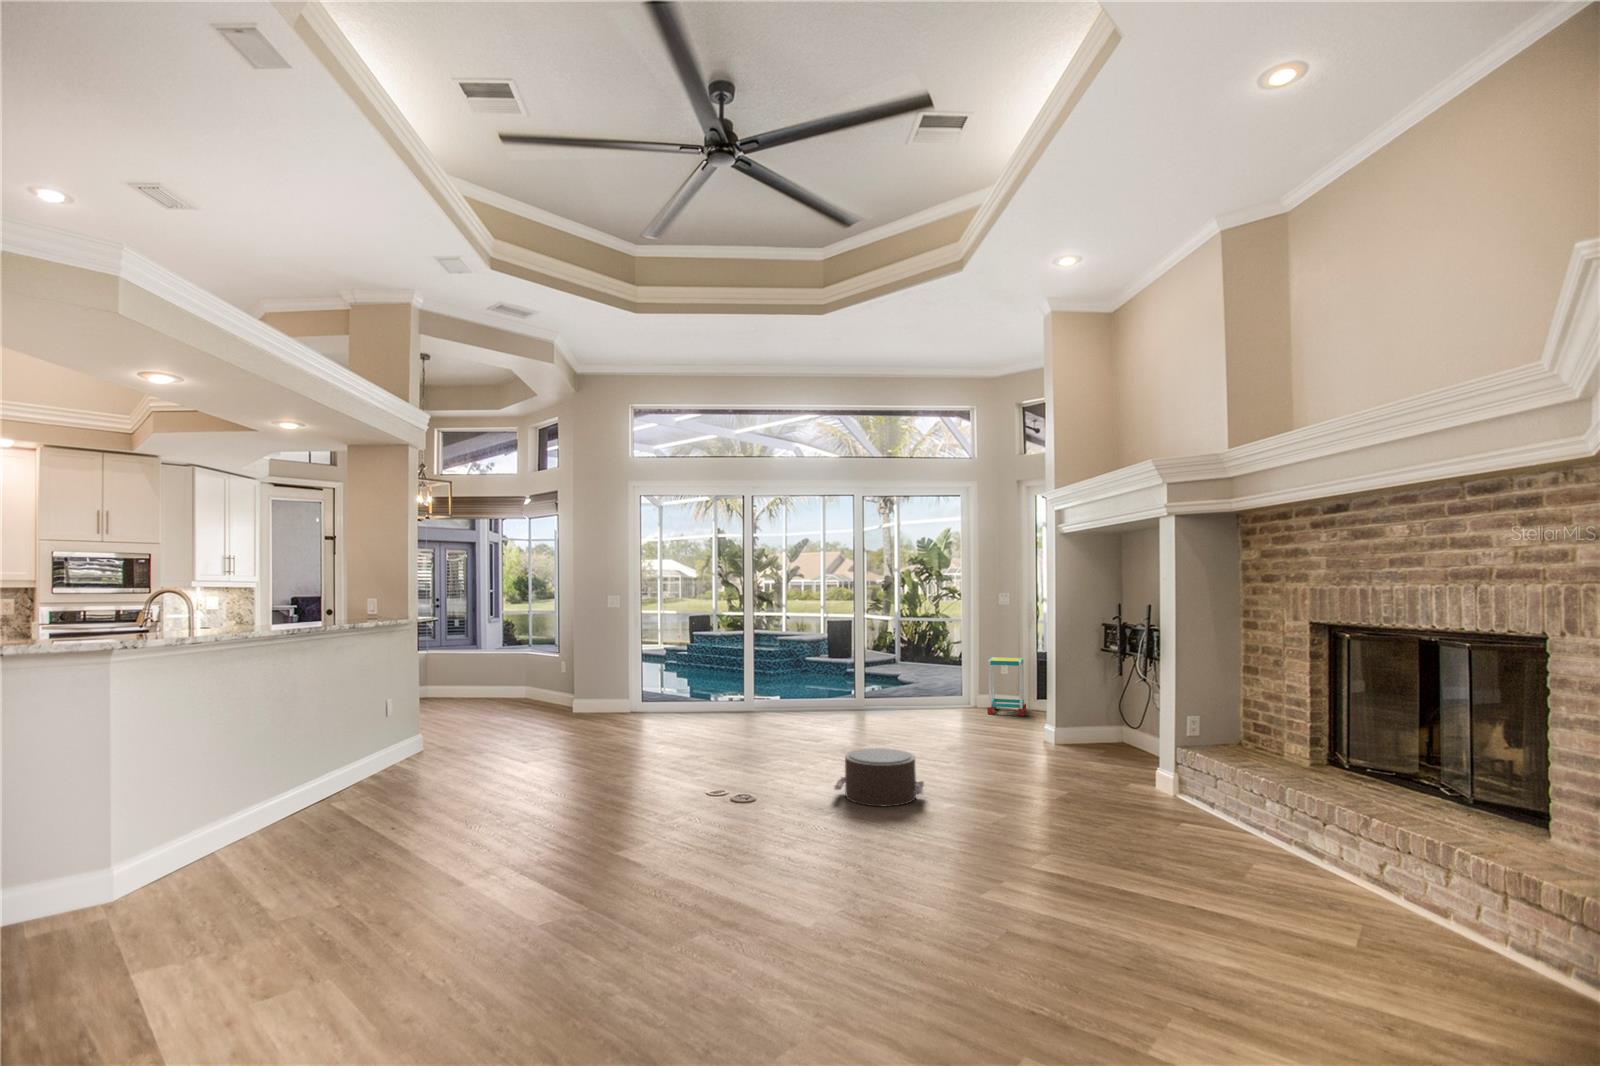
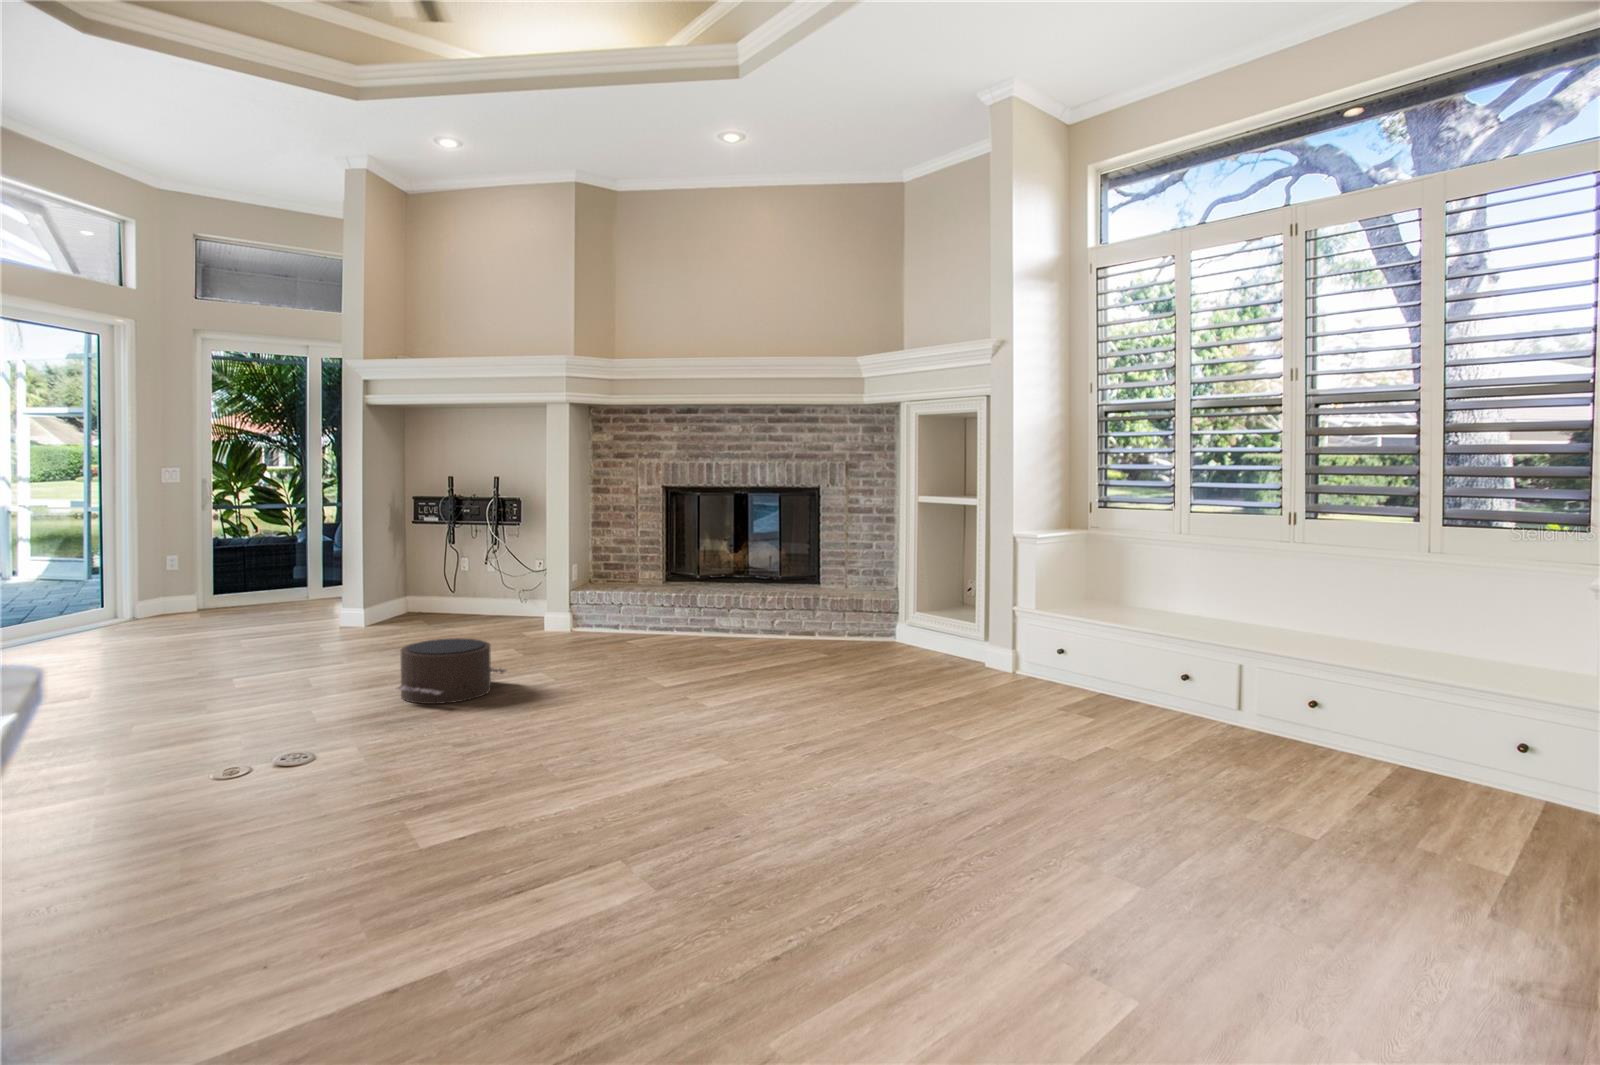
side table: present [987,657,1026,716] -> none [149,549,226,627]

